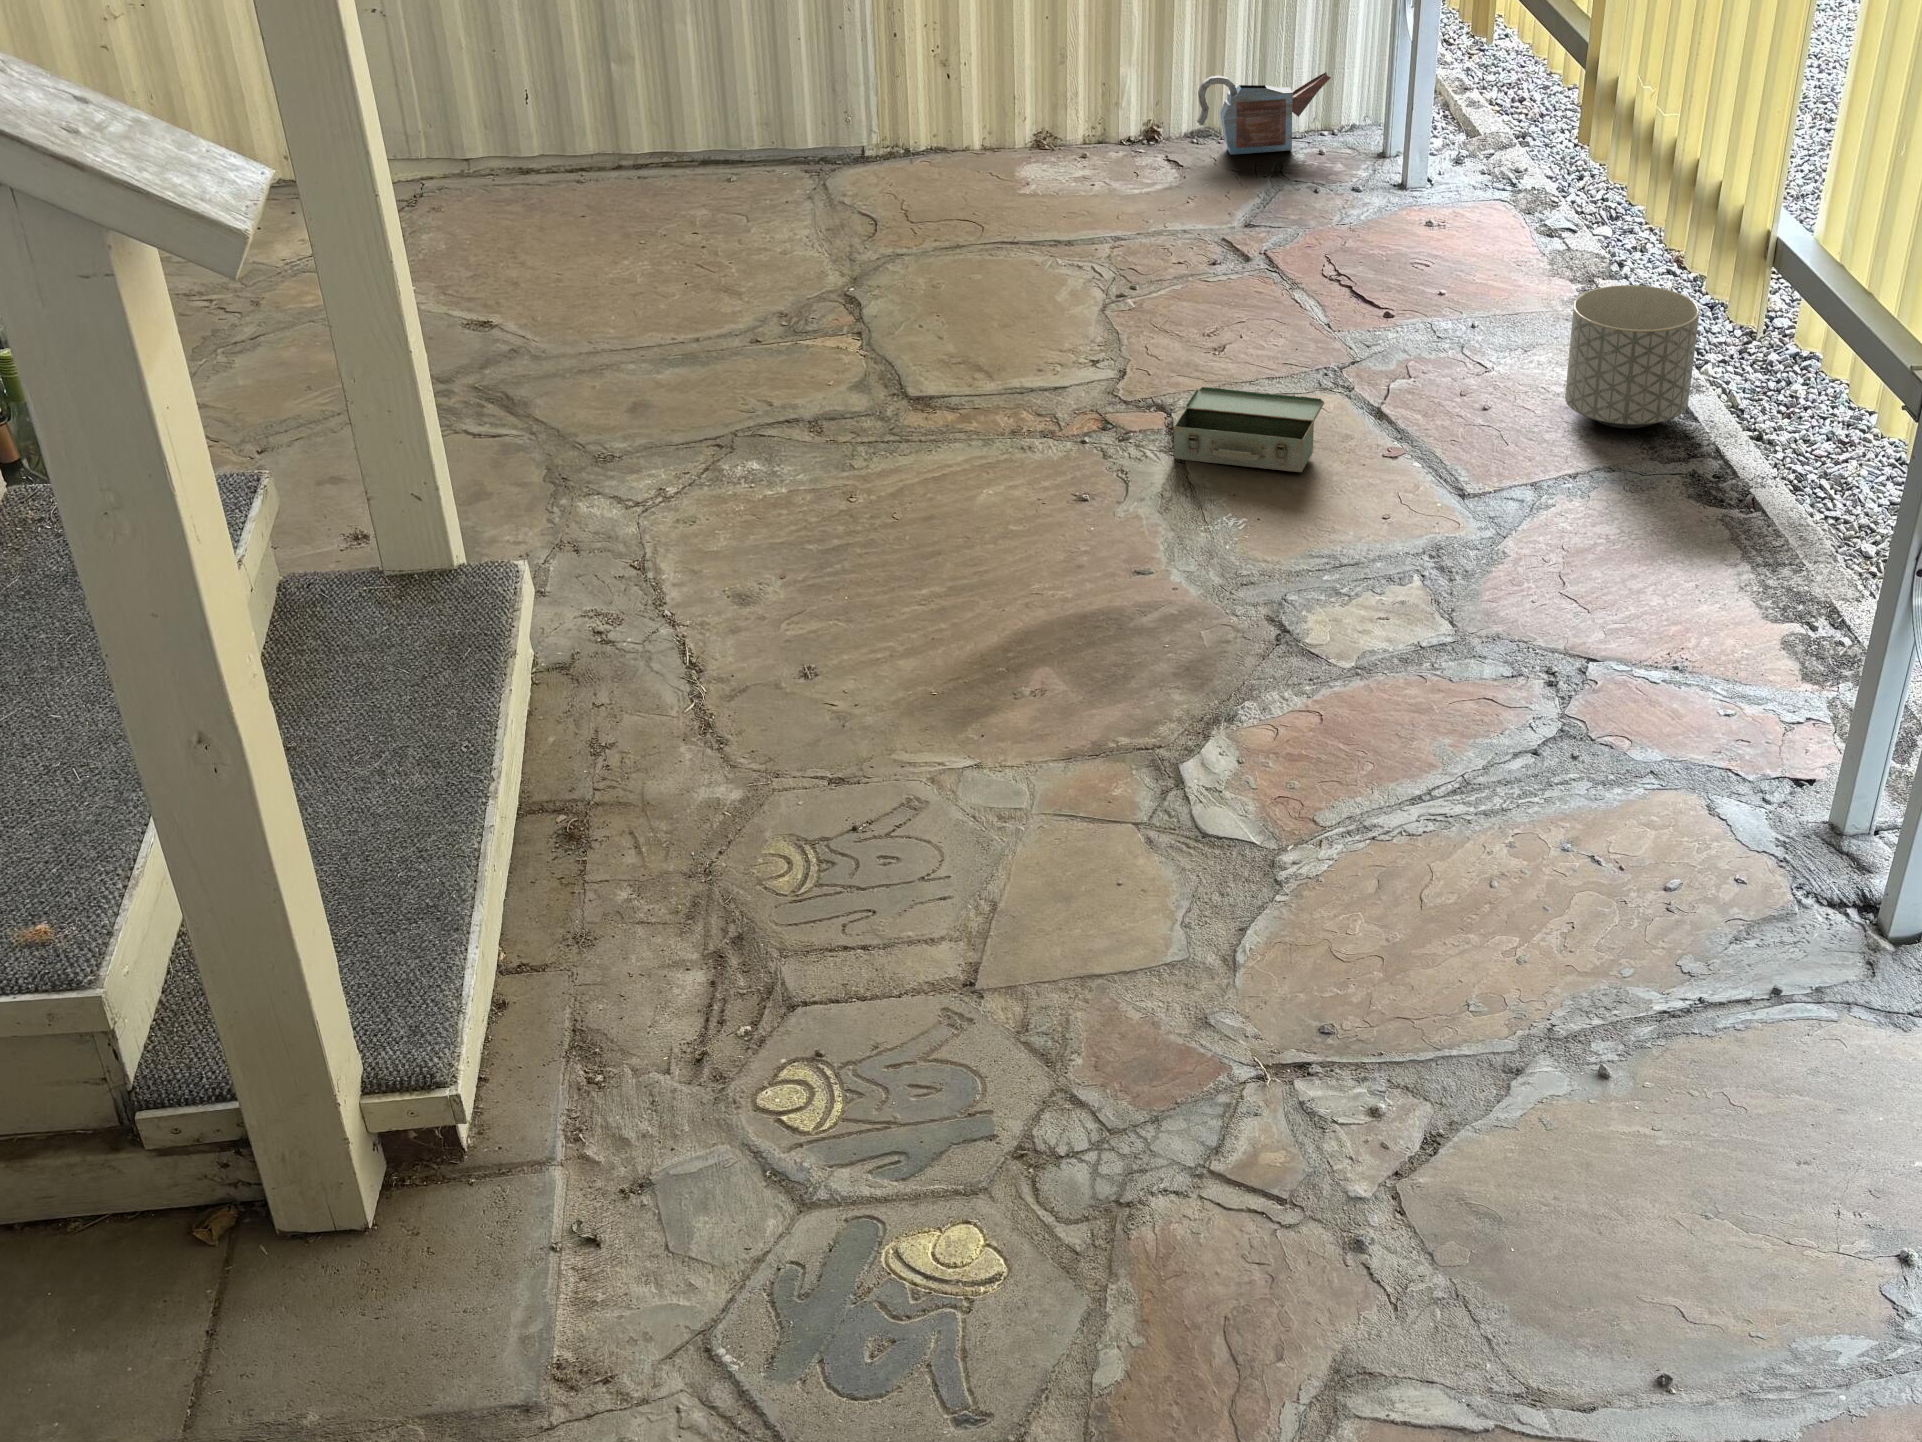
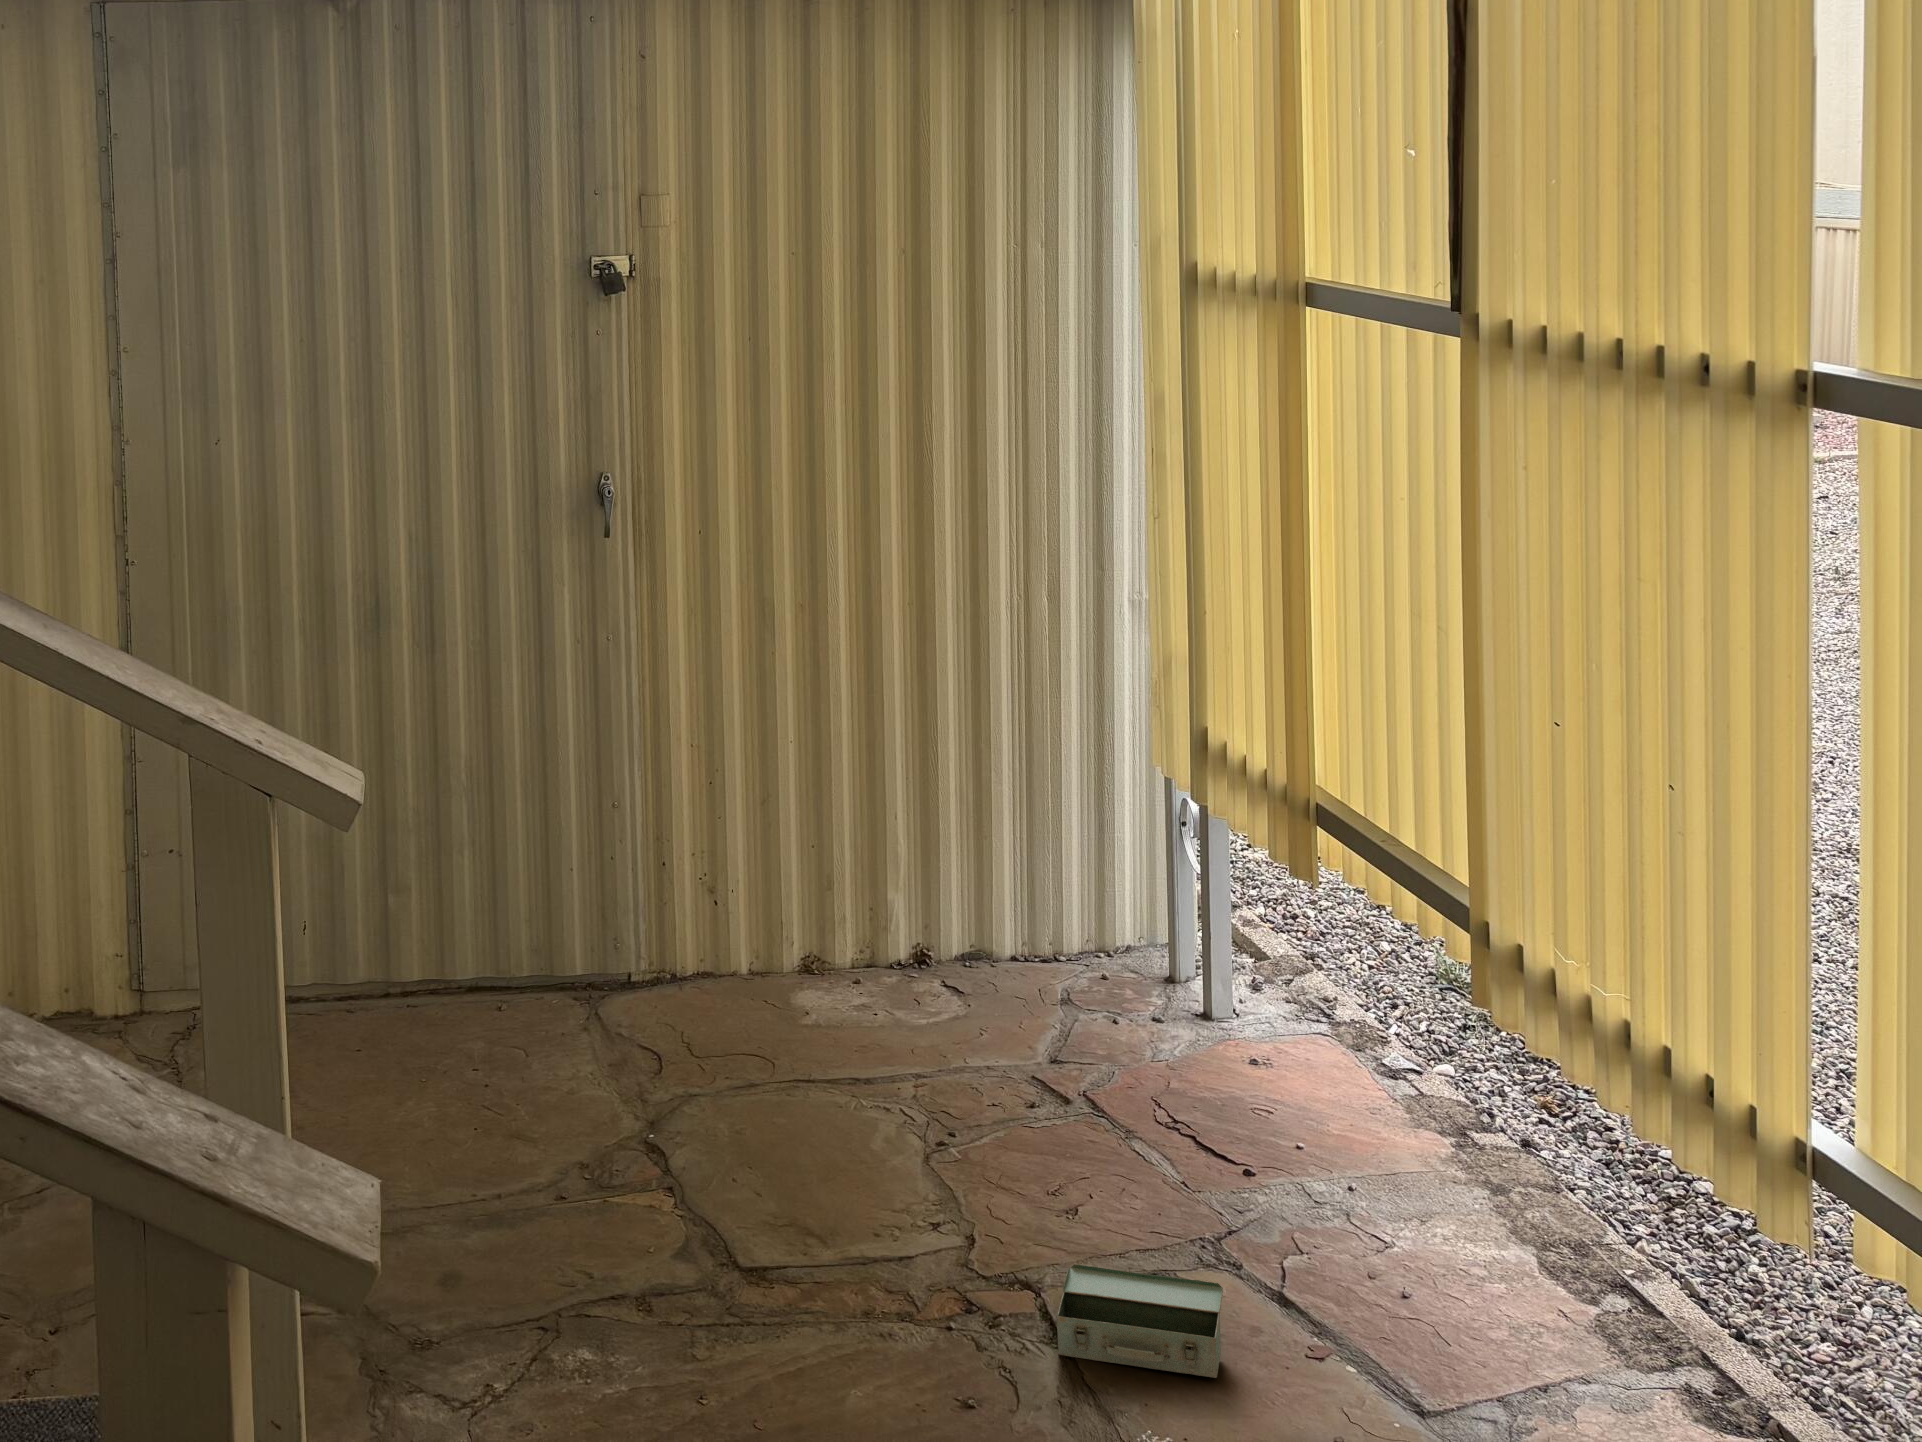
watering can: present [1197,72,1331,155] -> none [974,898,1111,980]
planter: present [1565,285,1700,429] -> none [1493,1151,1653,1325]

